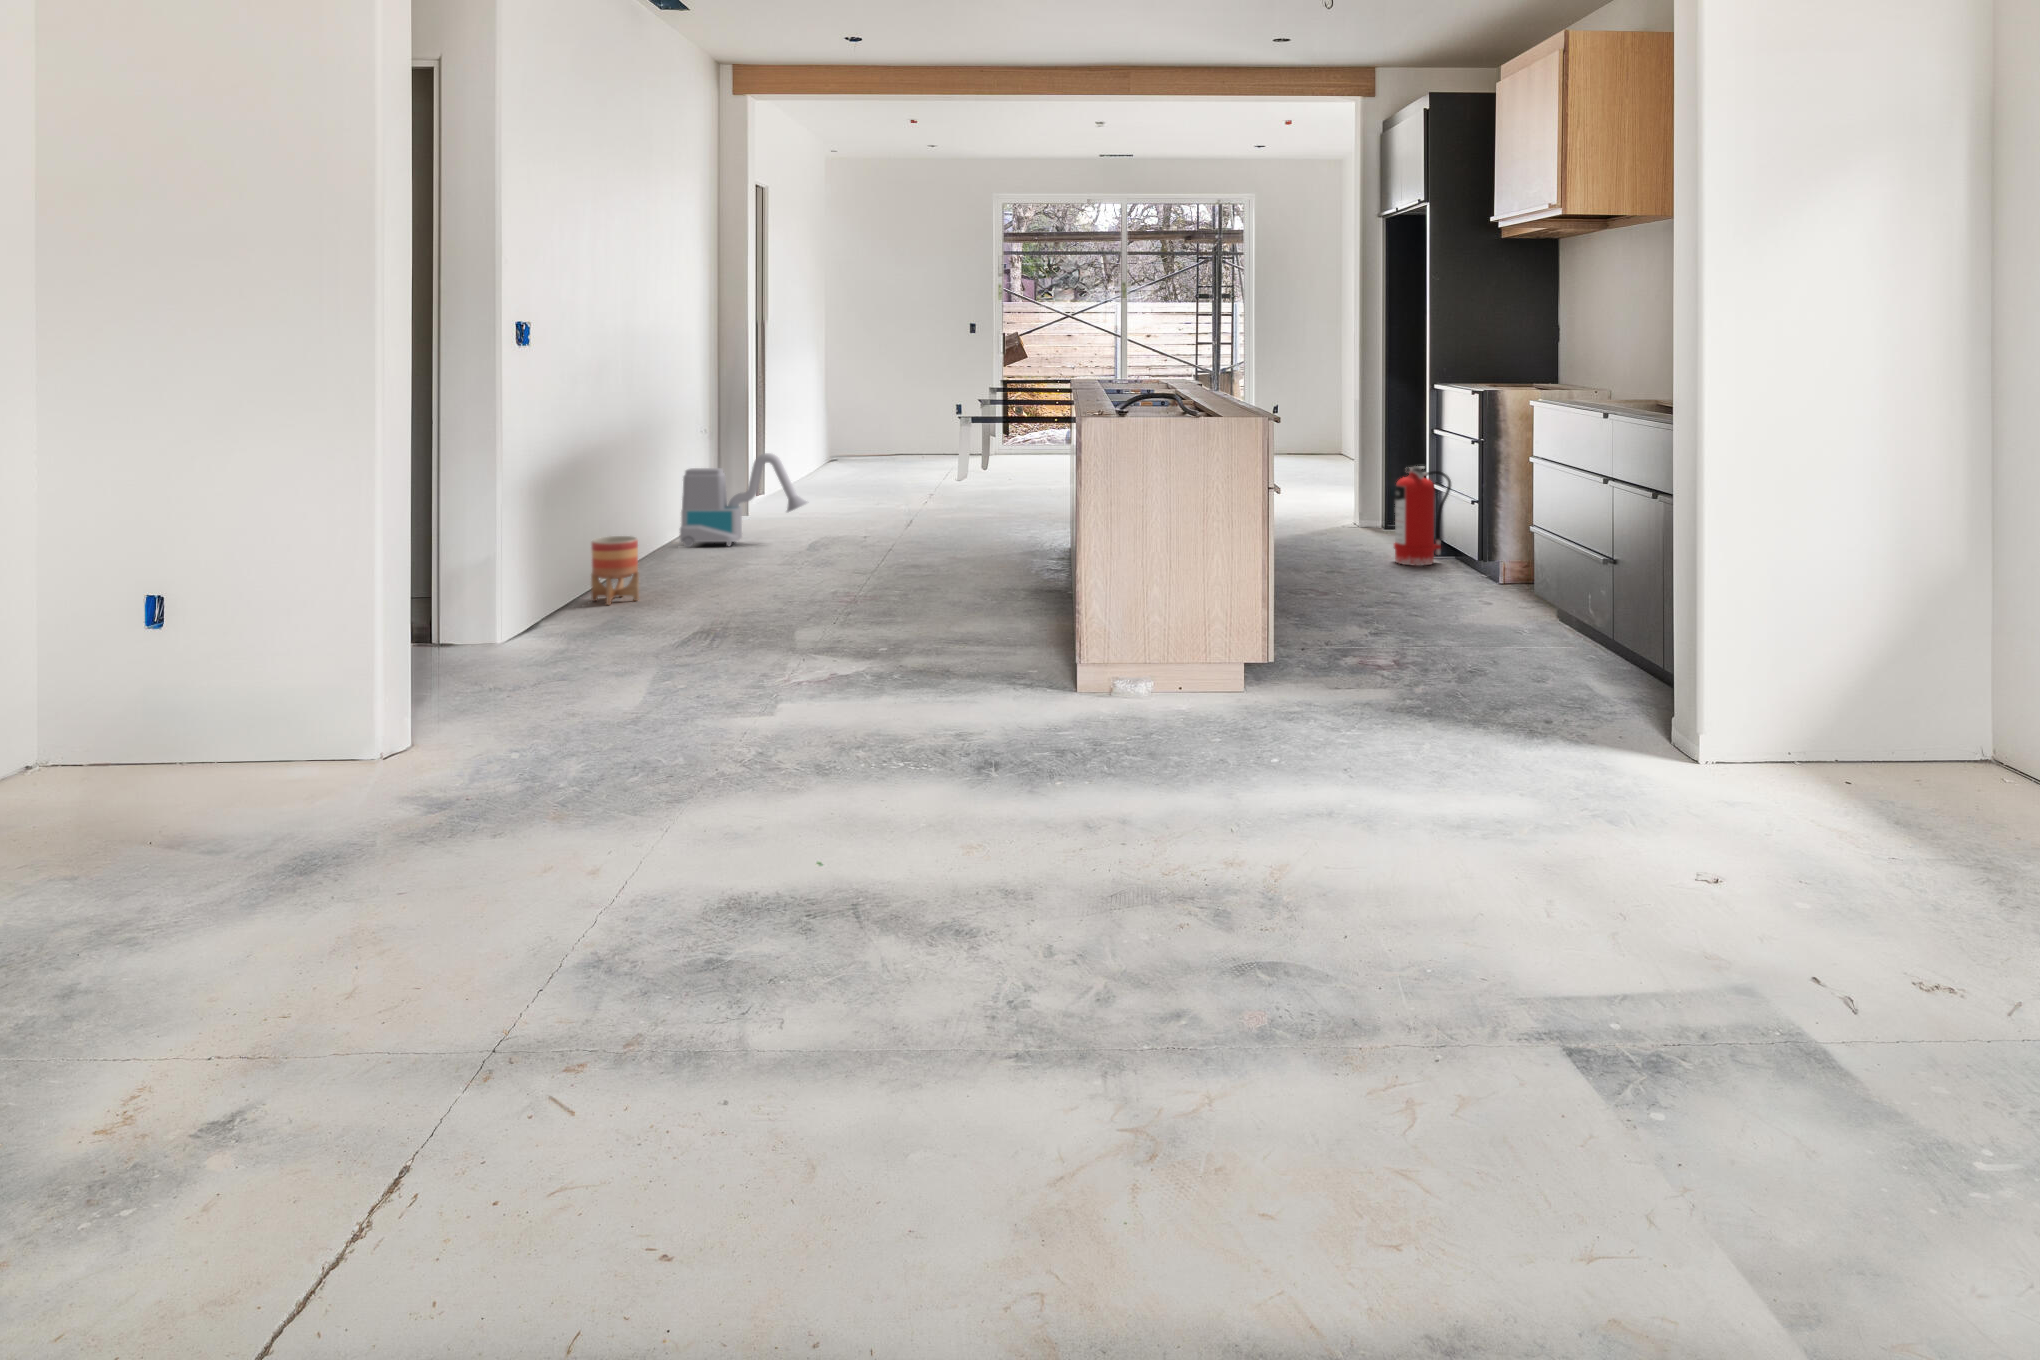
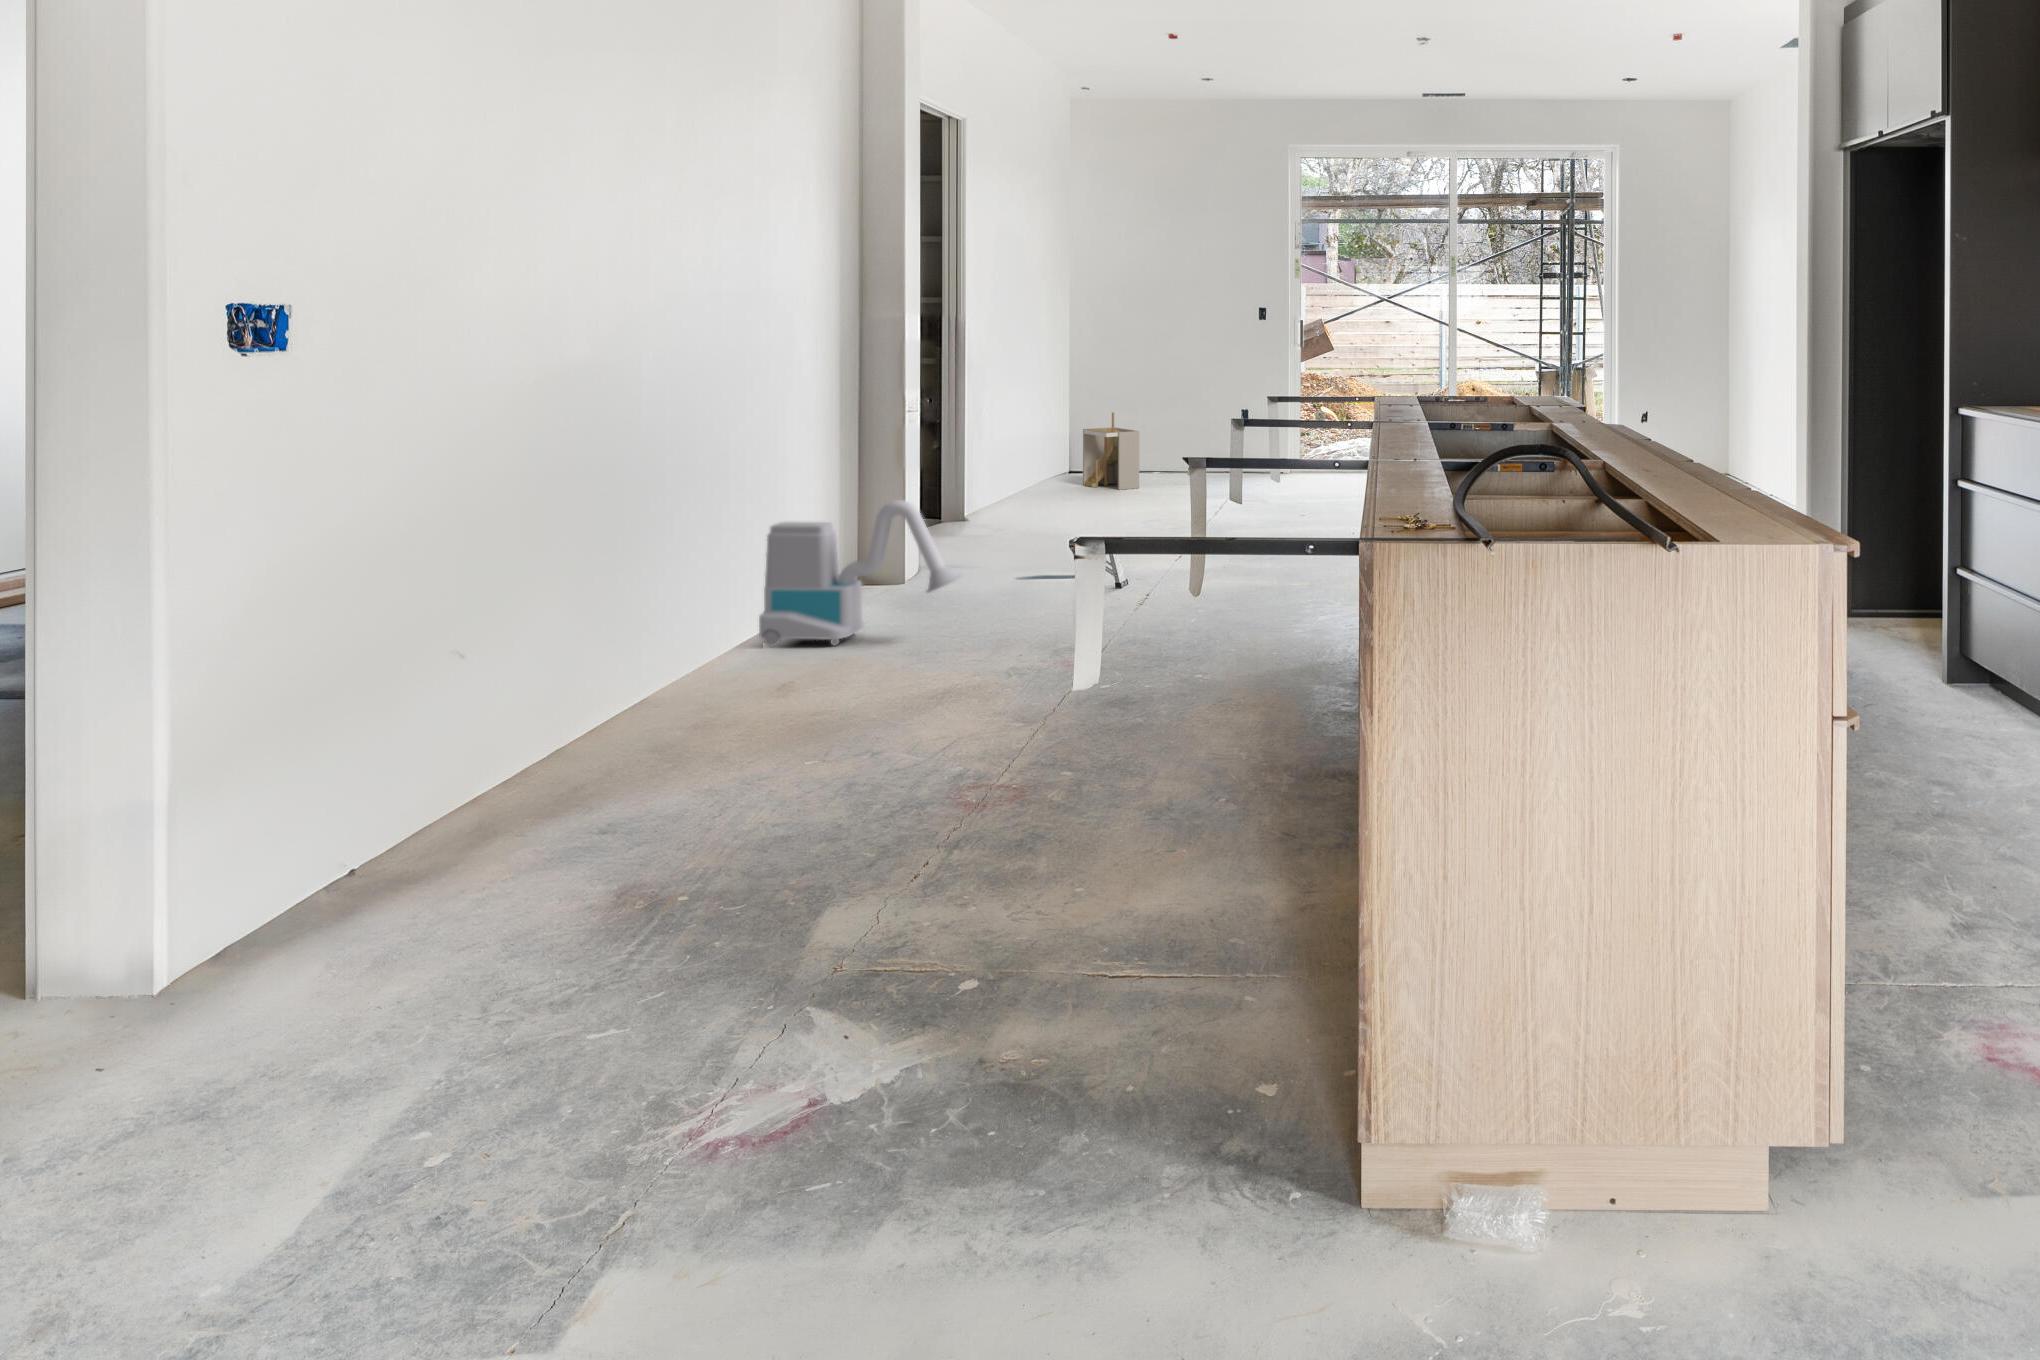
storage bin: none [830,410,876,471] -> present [1083,413,1139,490]
fire extinguisher: present [1394,466,1451,566] -> none [1902,548,2004,718]
planter: present [591,536,639,605] -> none [446,685,546,827]

